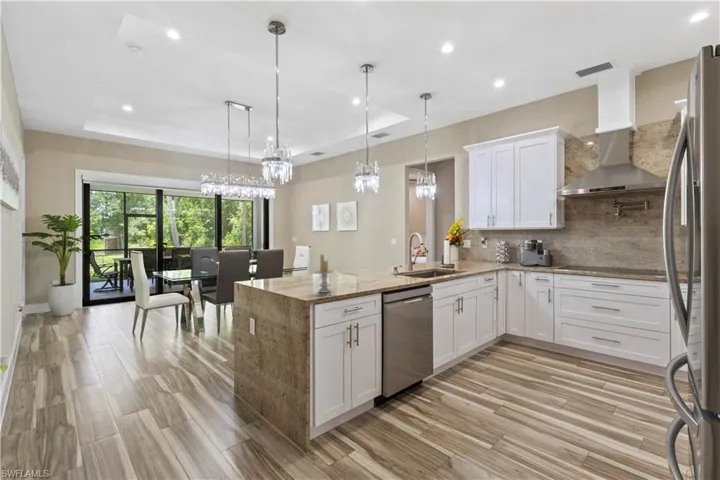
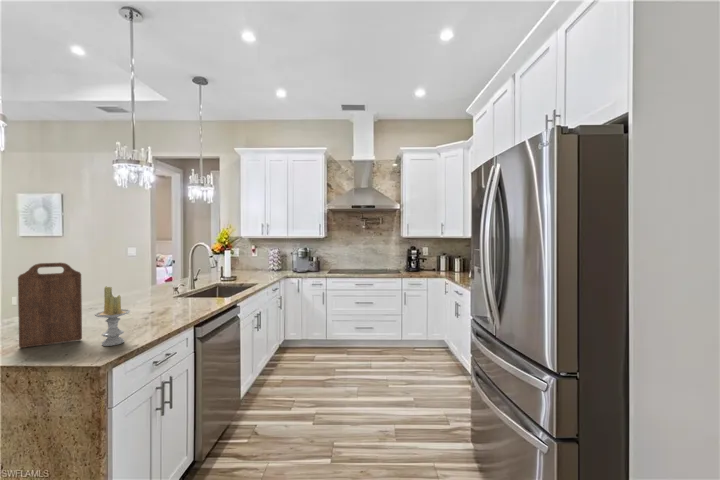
cutting board: none [287,239,314,288] -> present [18,263,82,348]

